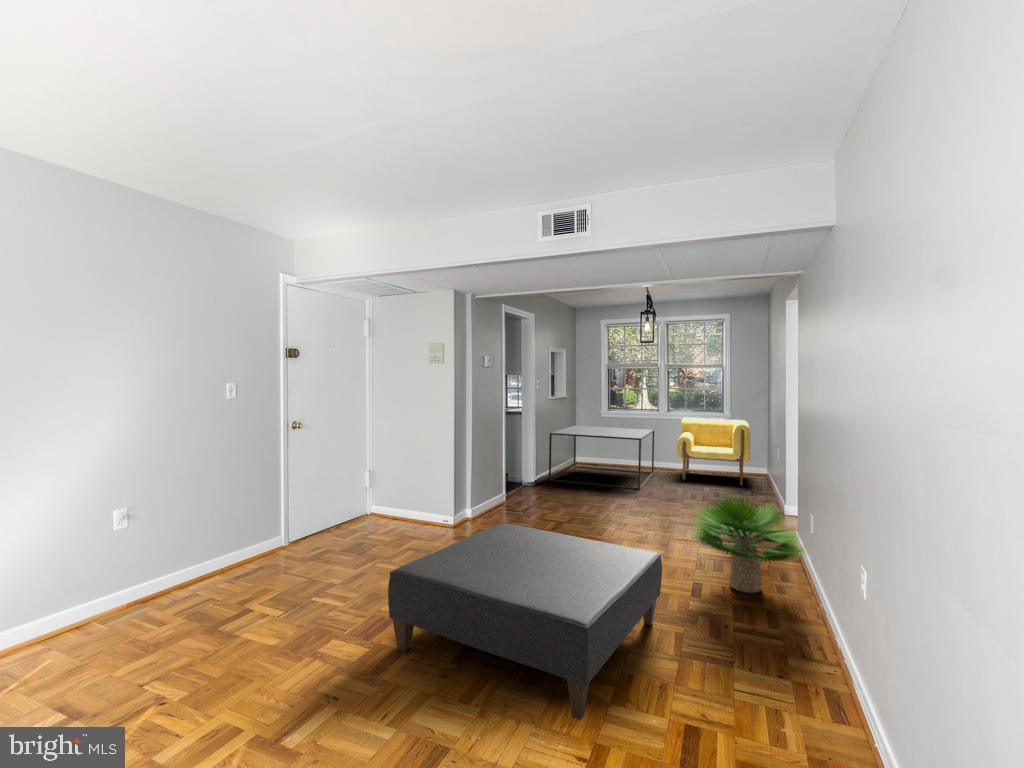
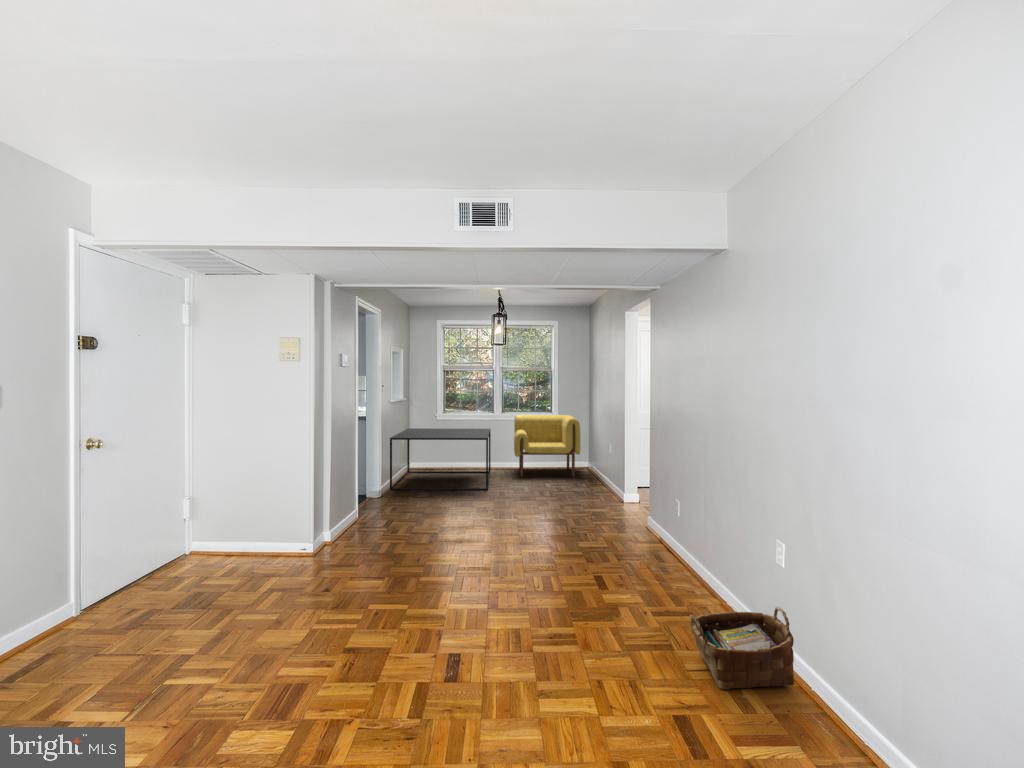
potted plant: present [694,496,805,593] -> none [583,484,692,577]
ottoman: present [388,523,662,720] -> none [318,544,593,743]
woven basket: none [739,631,856,733] -> present [690,607,794,690]

